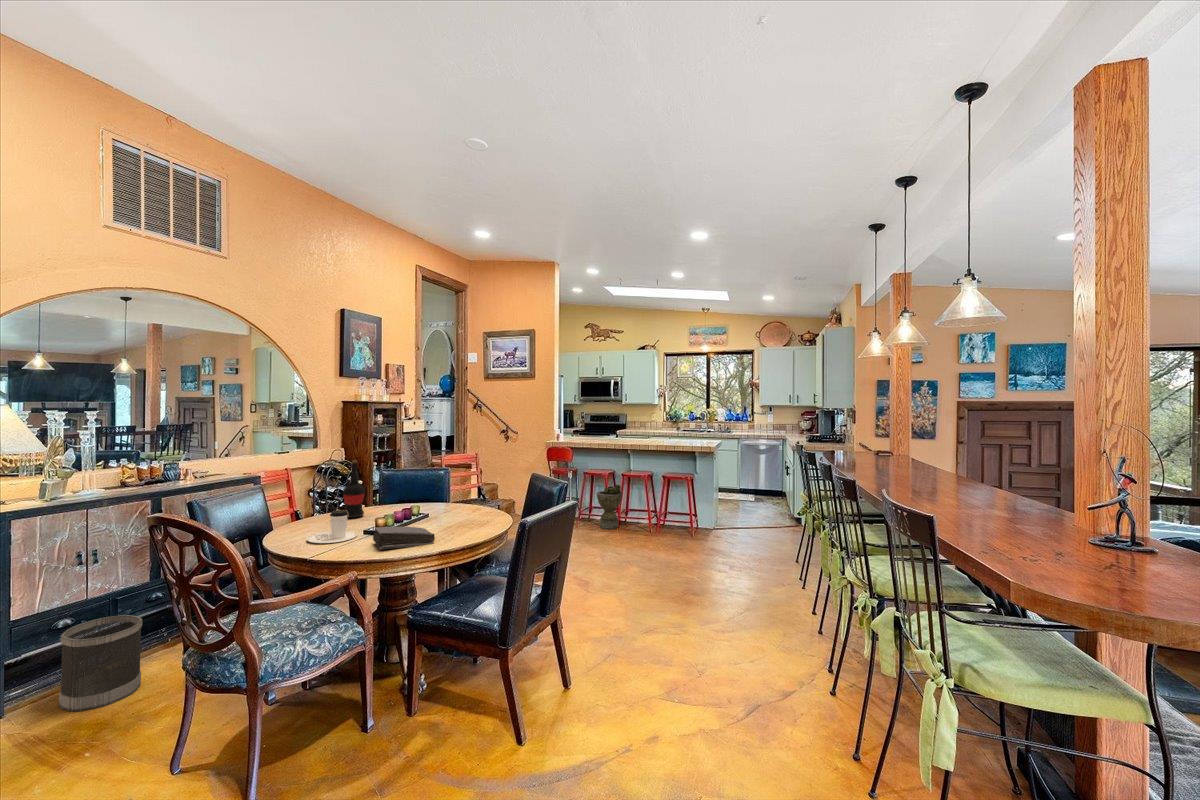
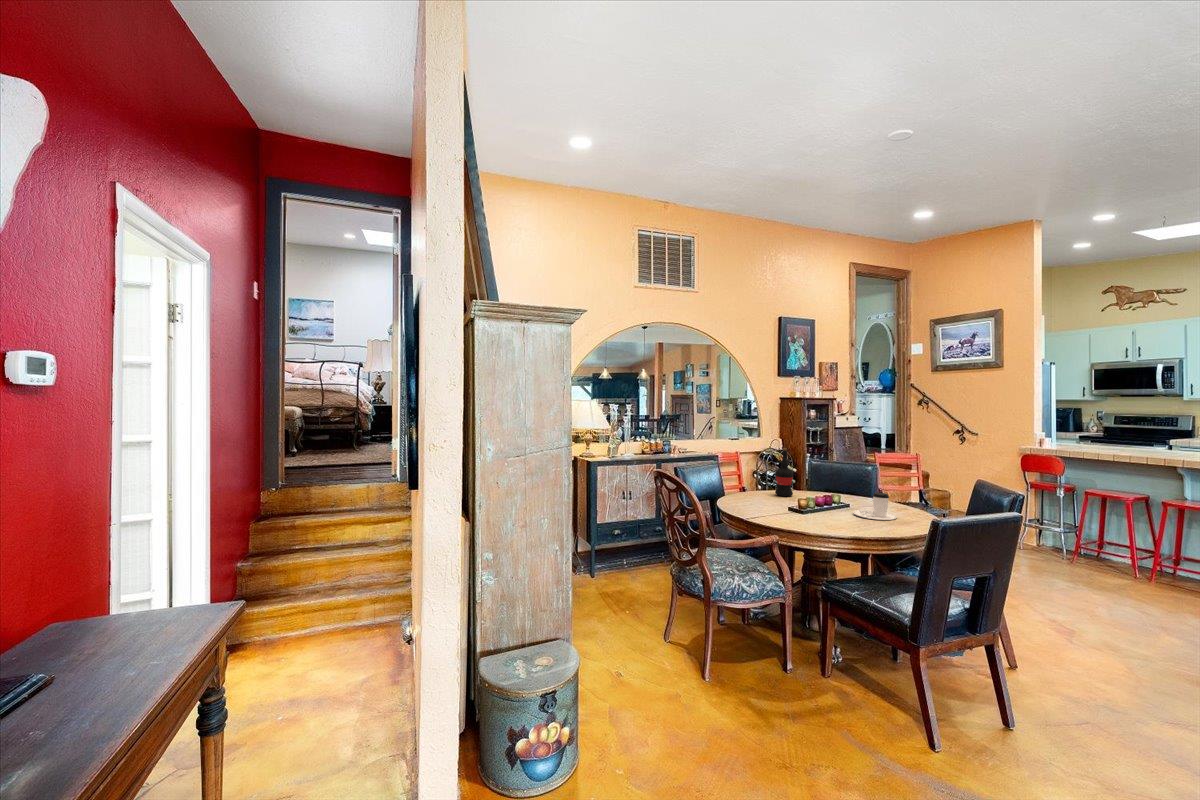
planter: present [597,485,623,529] -> none [1096,510,1146,569]
coffee cup: present [307,510,357,543] -> present [853,493,897,520]
book: present [373,527,435,549] -> none [794,505,848,528]
wastebasket: present [59,615,142,711] -> none [613,535,651,590]

